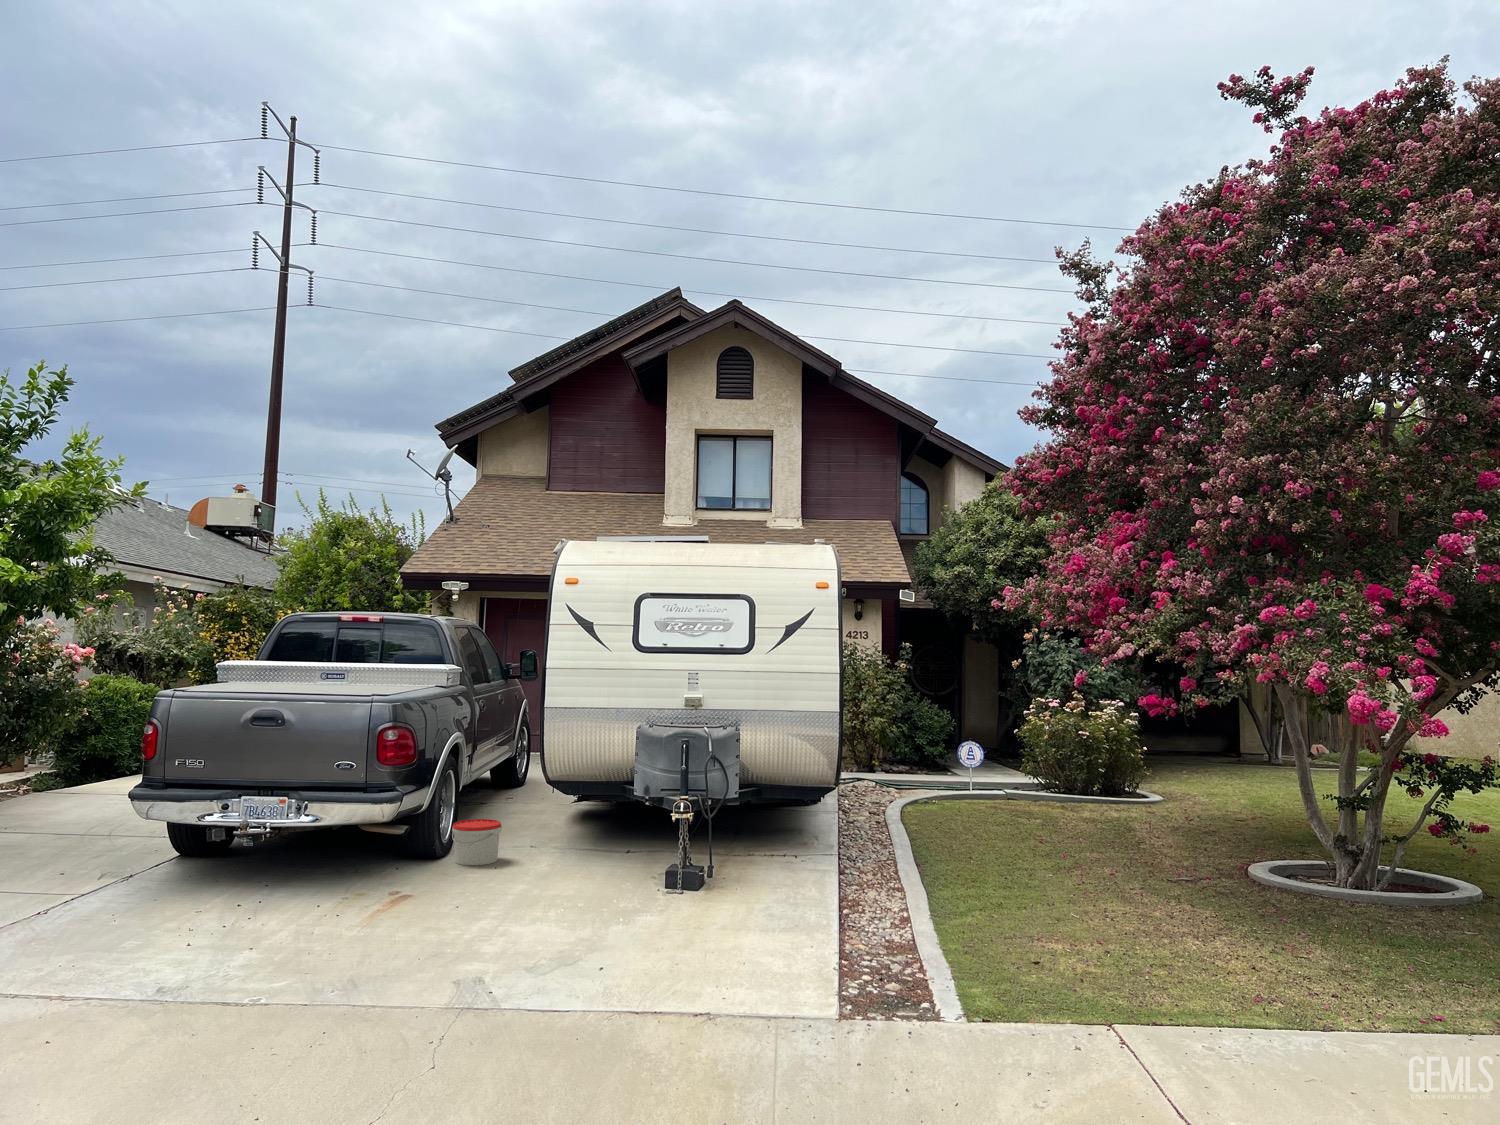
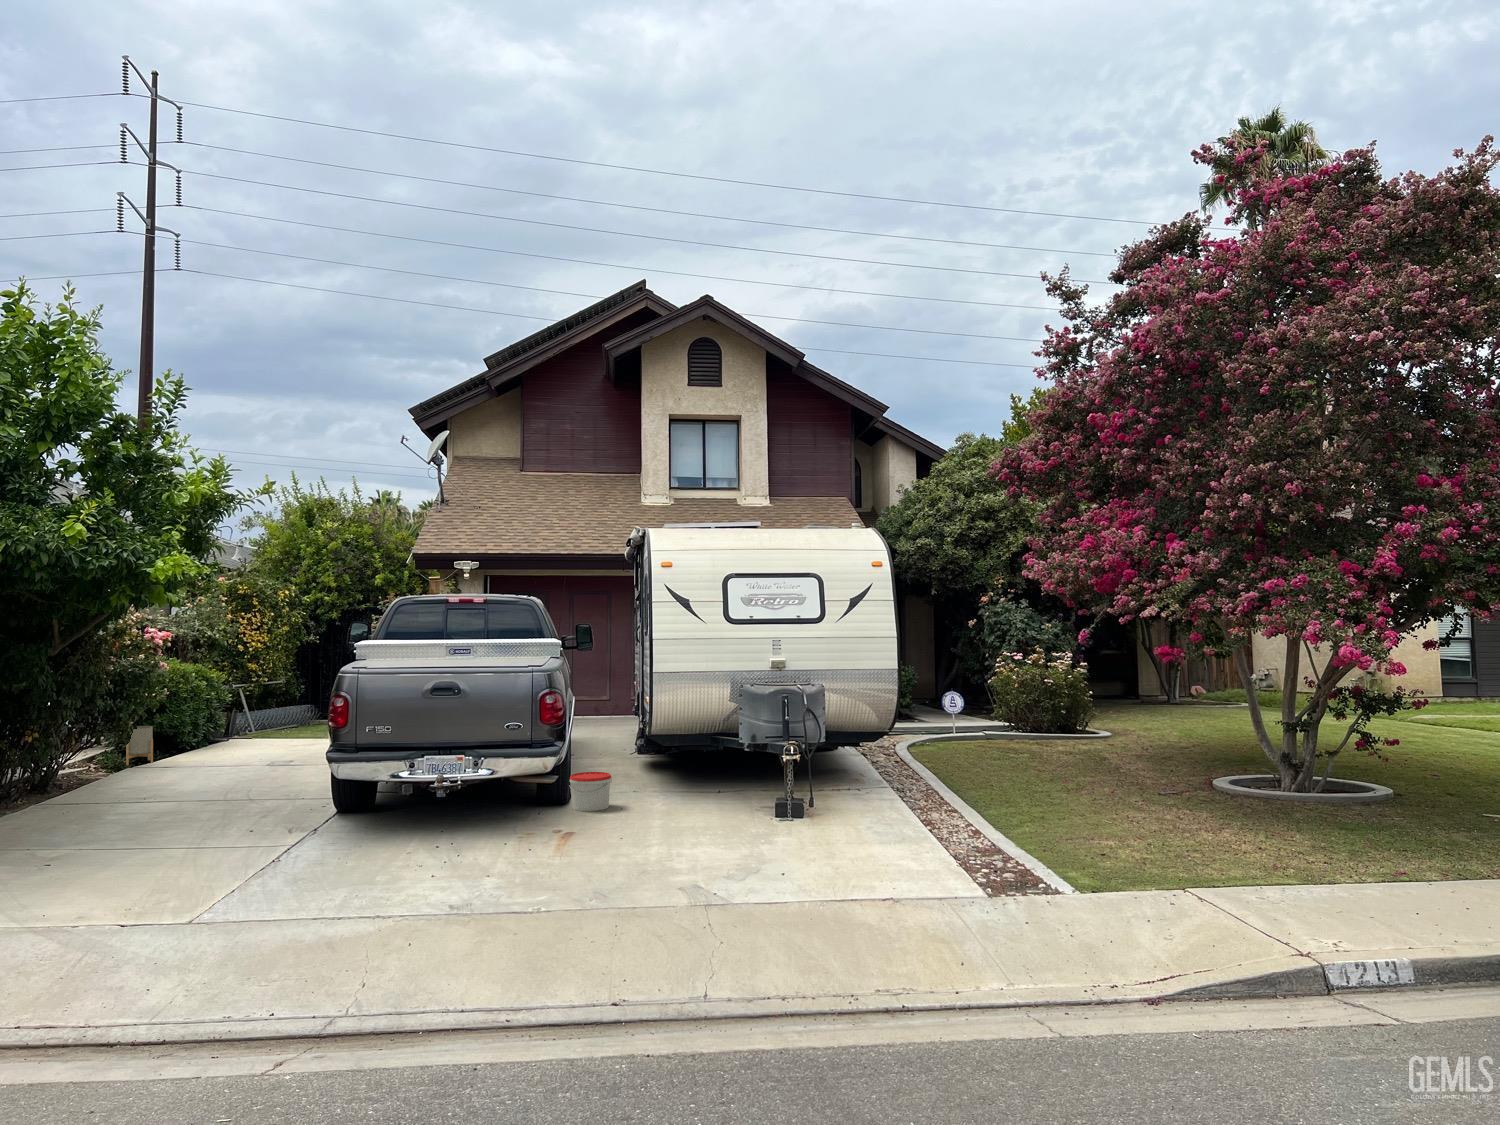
planter: none [71,746,103,787] -> present [124,726,153,765]

